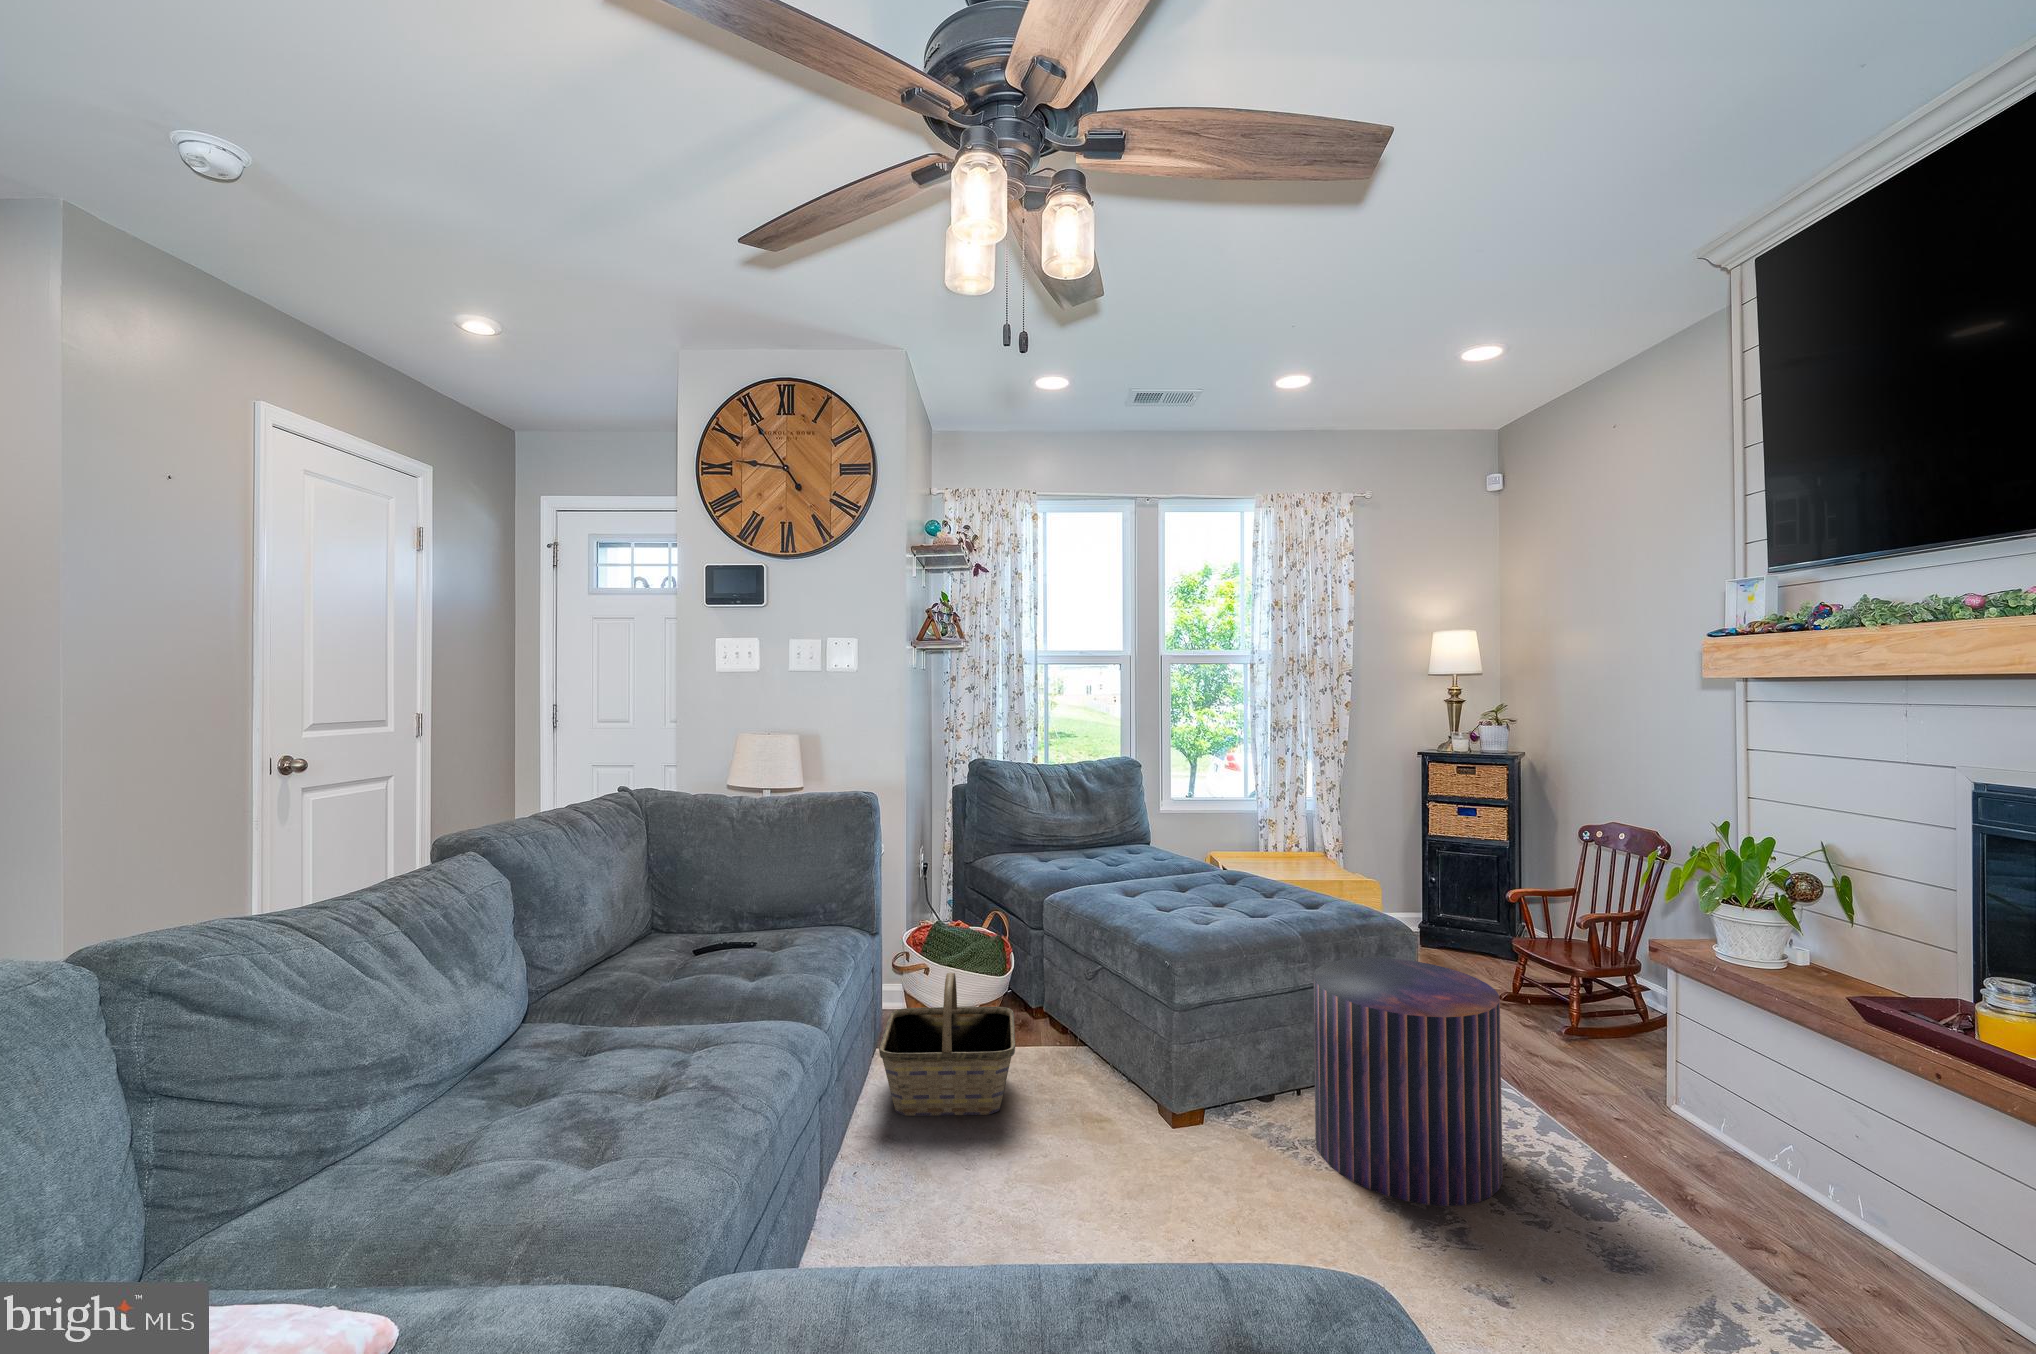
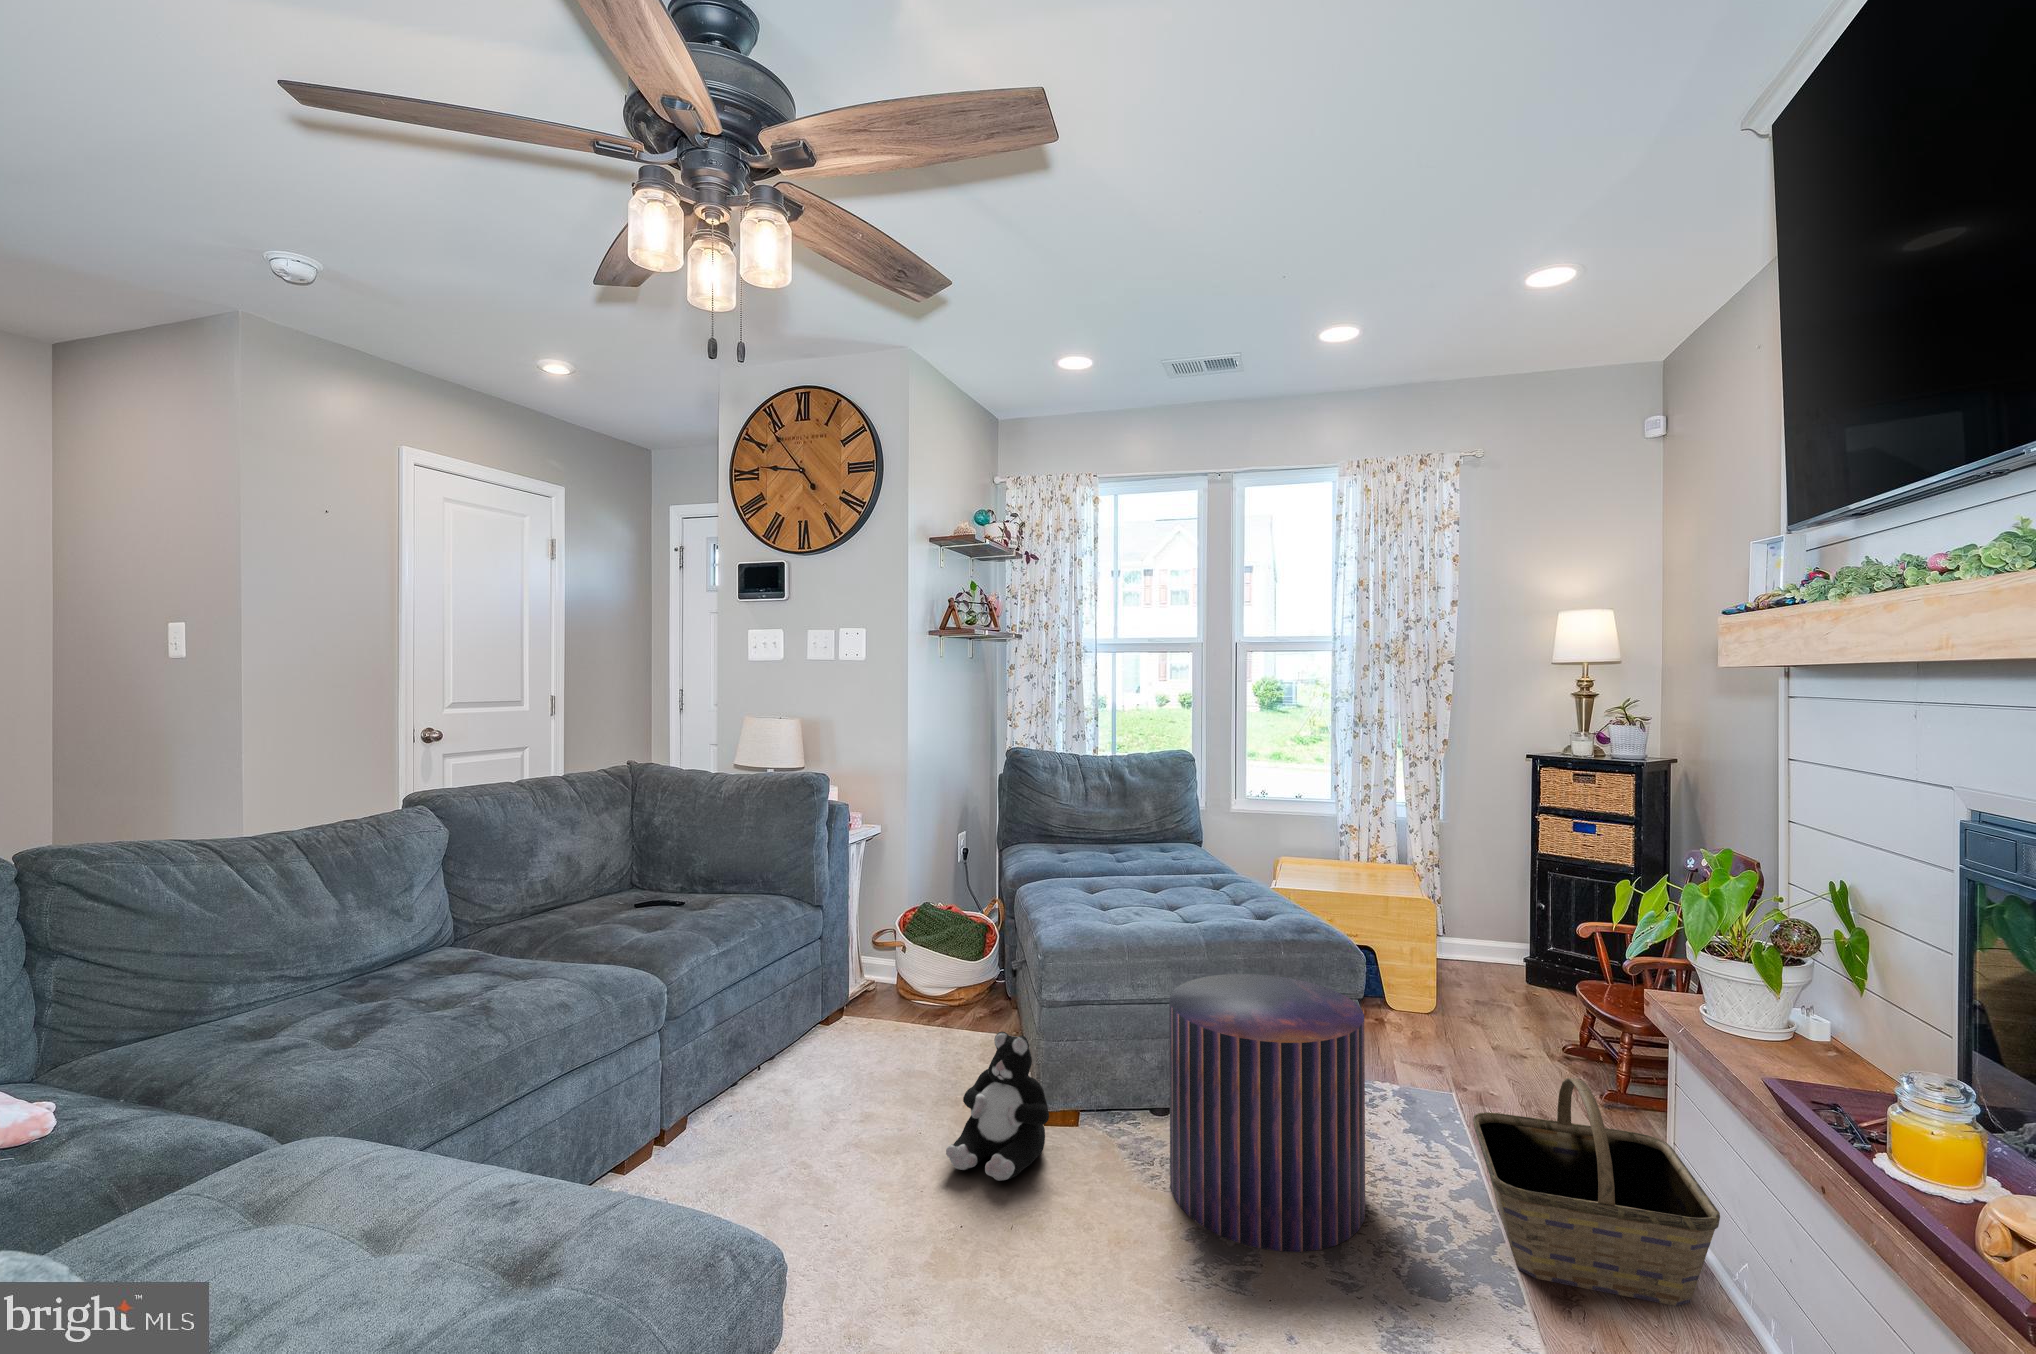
basket: present [879,973,1016,1116] -> present [1473,1078,1720,1306]
plush toy: none [1117,1041,1212,1190] -> present [946,1032,1049,1181]

